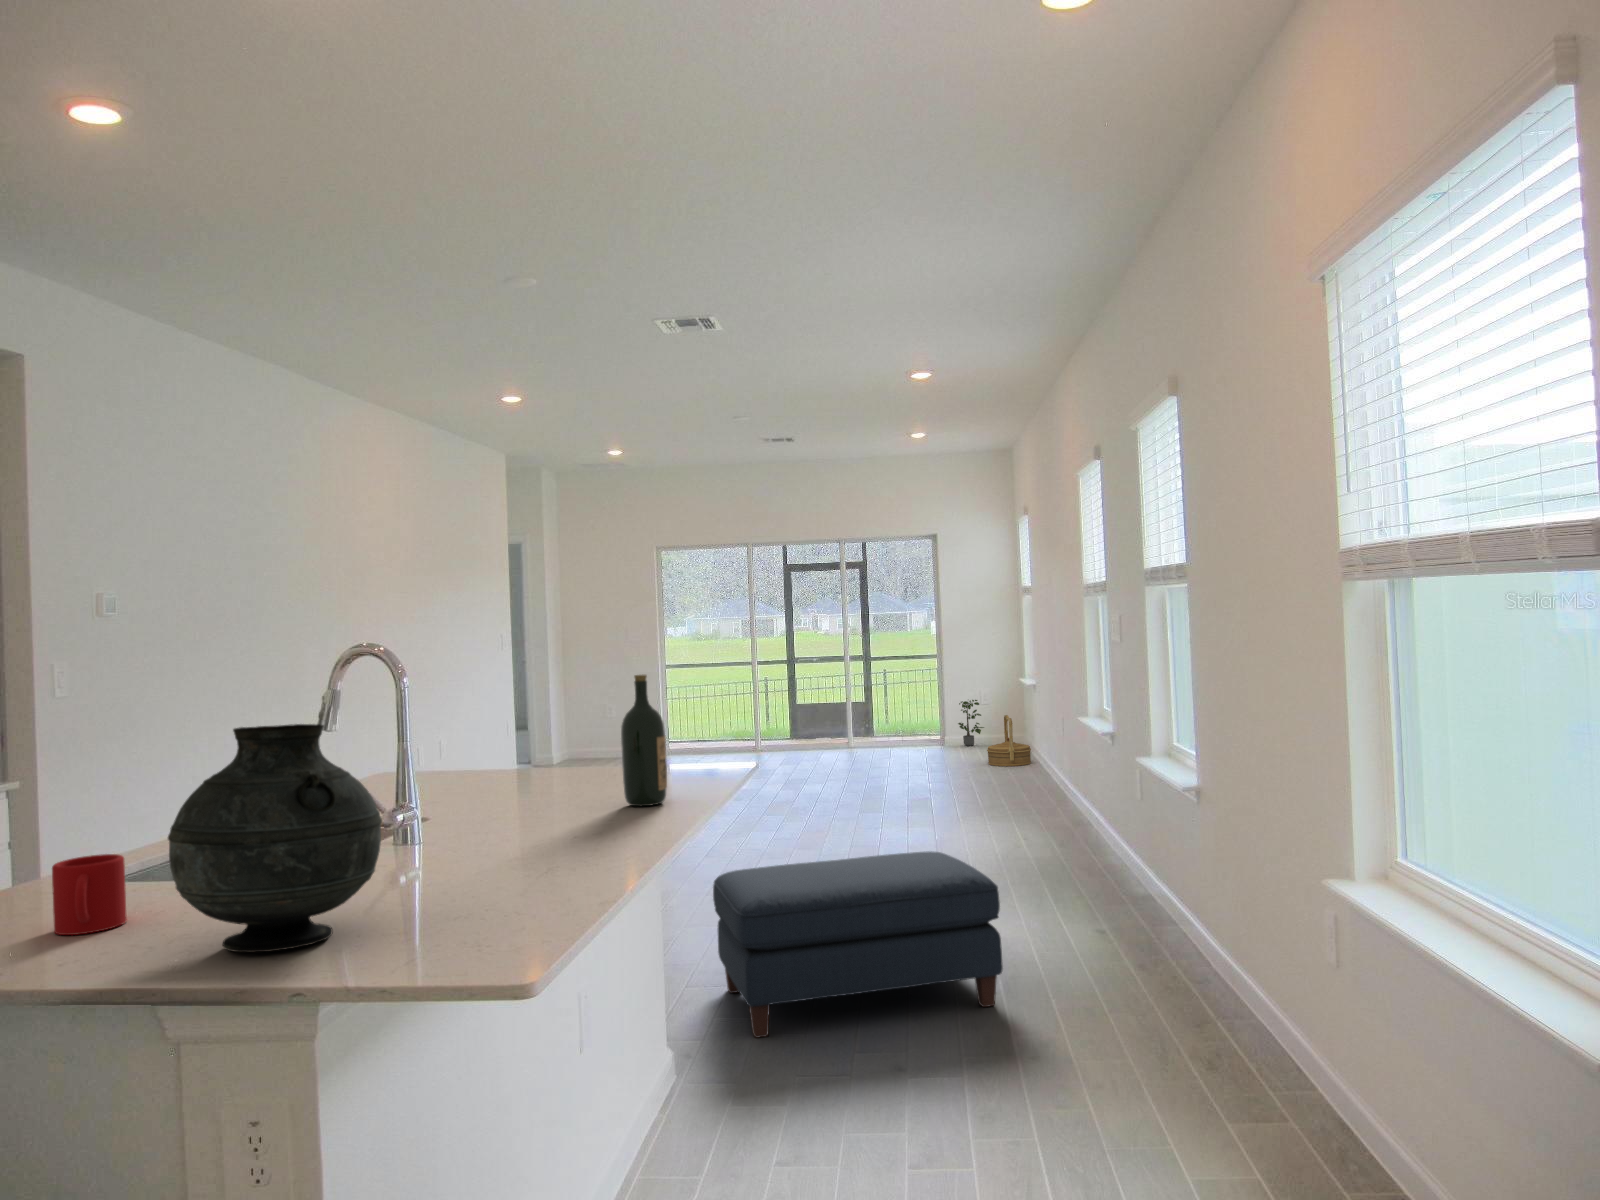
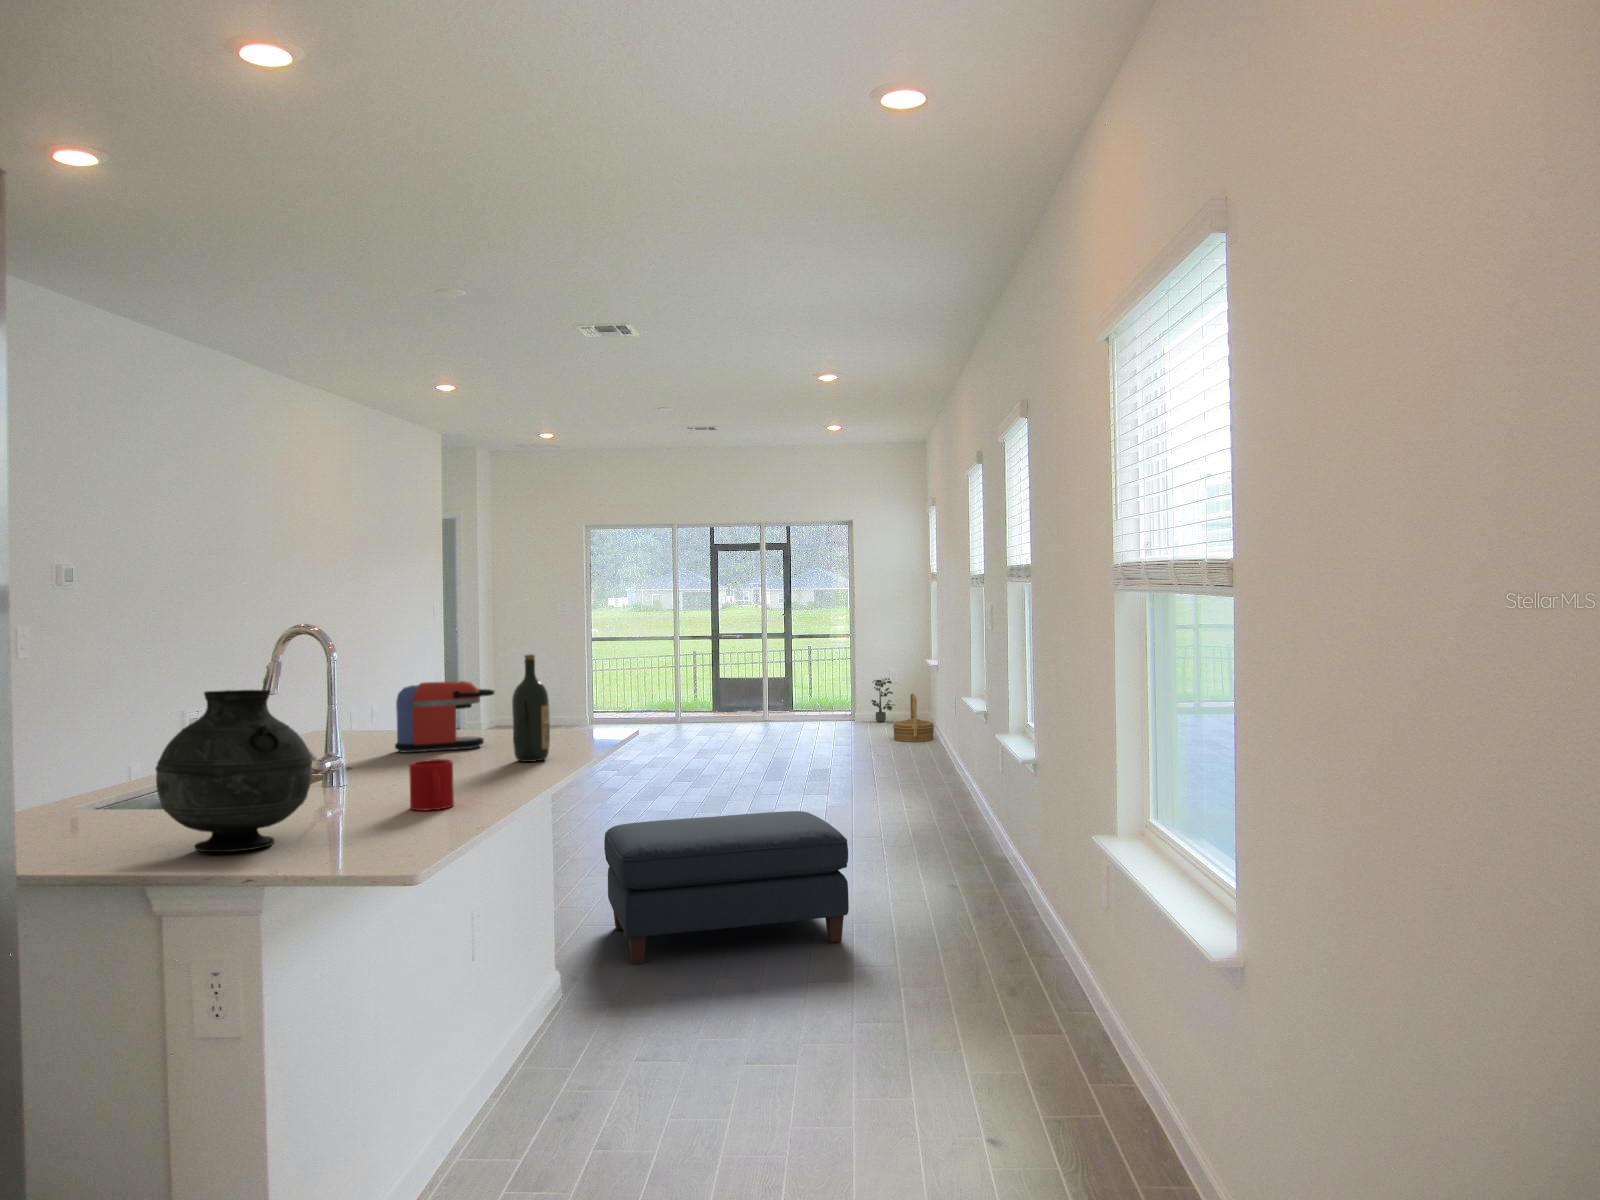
coffee maker: none [479,709,594,797] -> present [395,681,495,752]
mug: present [52,854,127,935] -> present [409,759,454,810]

